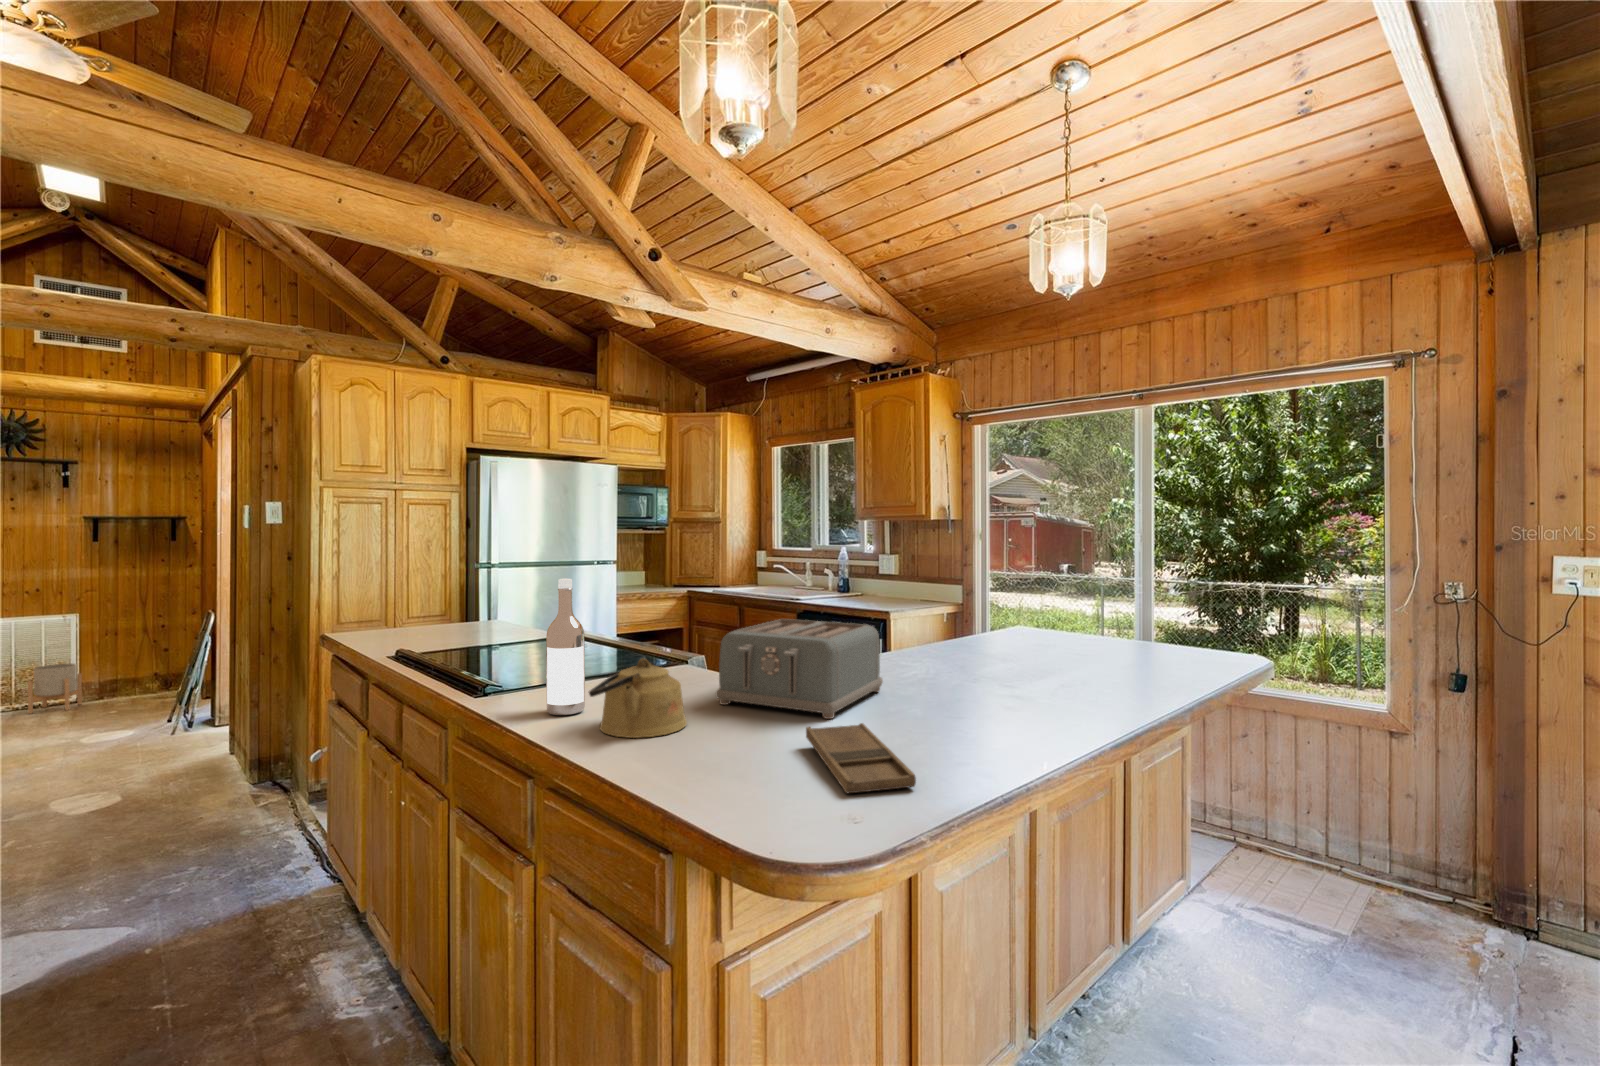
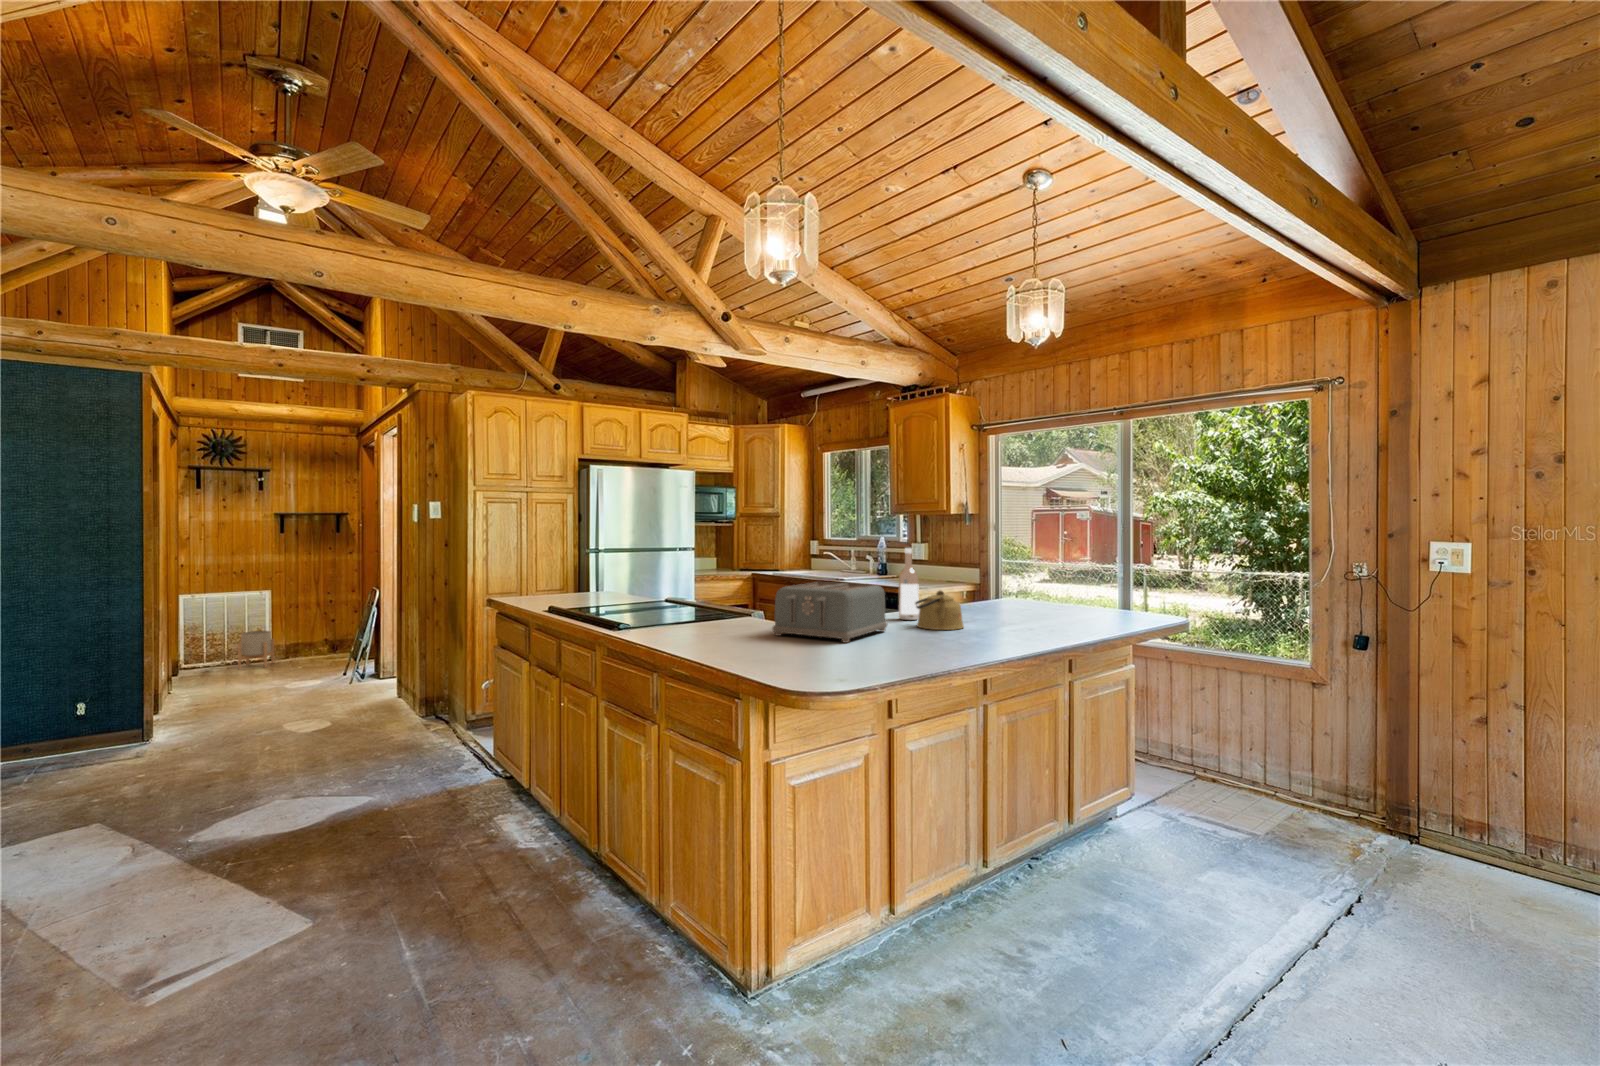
wine bottle: present [546,579,585,715] -> present [899,548,919,620]
kettle: present [589,659,687,738] -> present [915,591,964,630]
tray: present [806,723,916,793] -> none [827,640,887,669]

